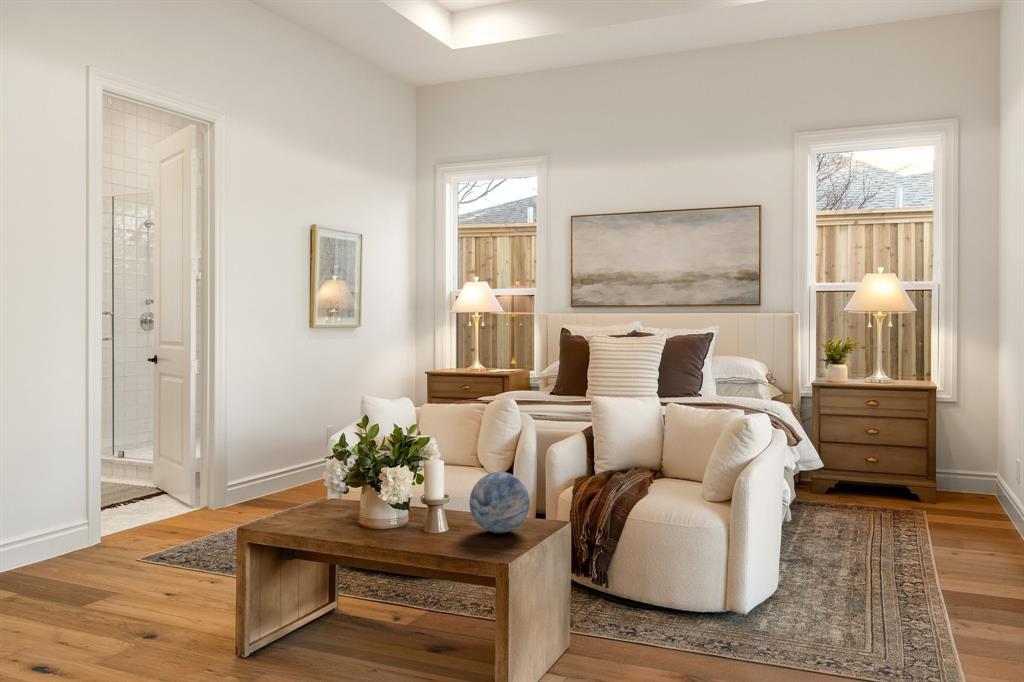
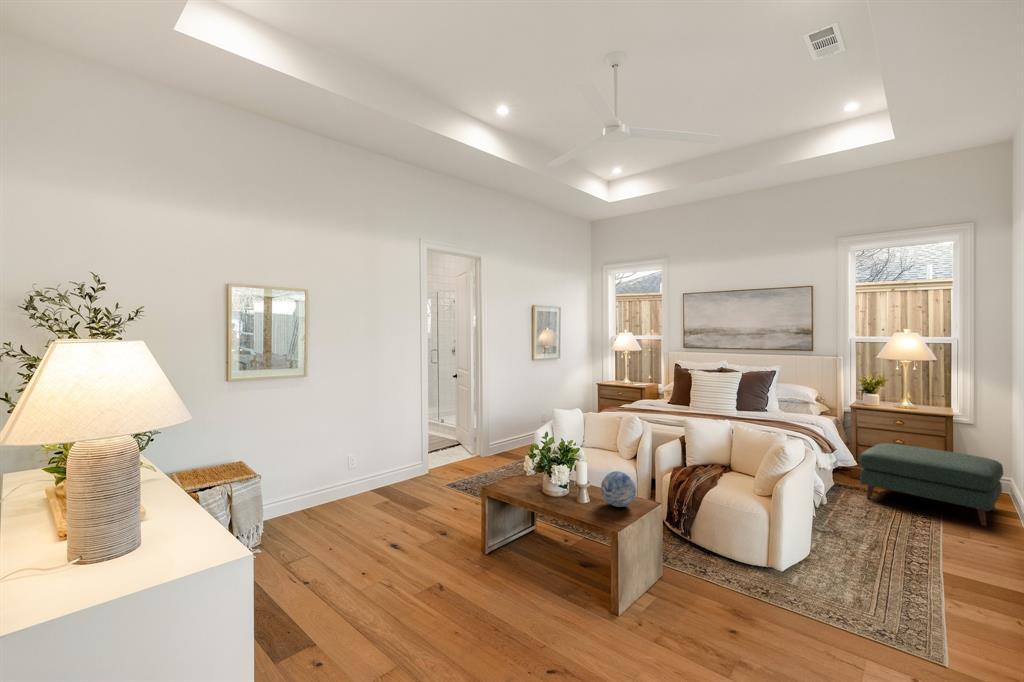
ottoman: none [828,435,993,533] -> present [859,443,1003,526]

